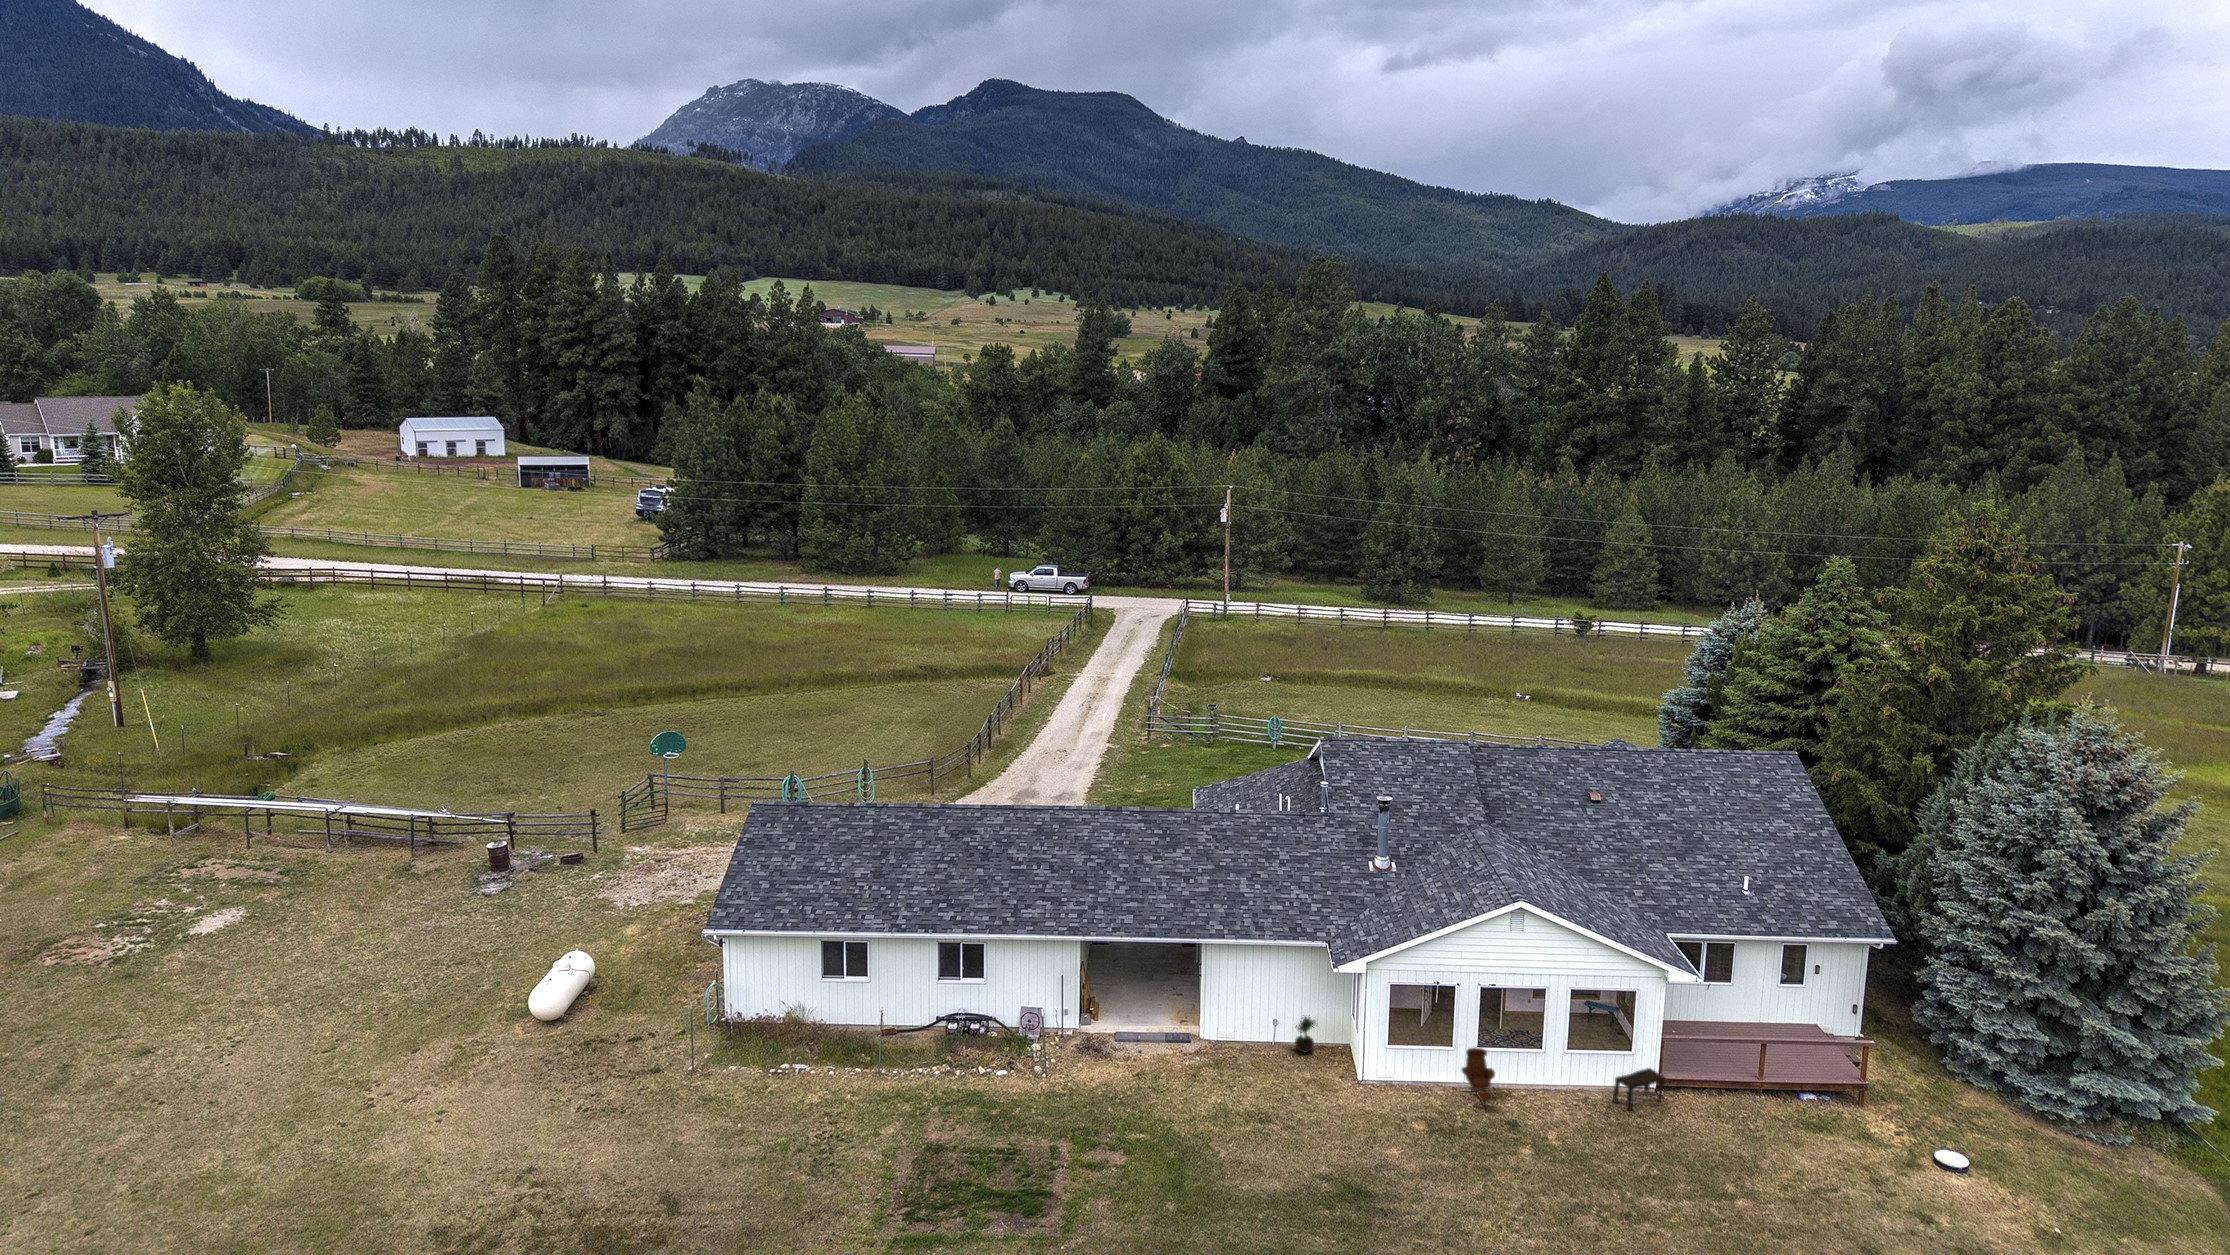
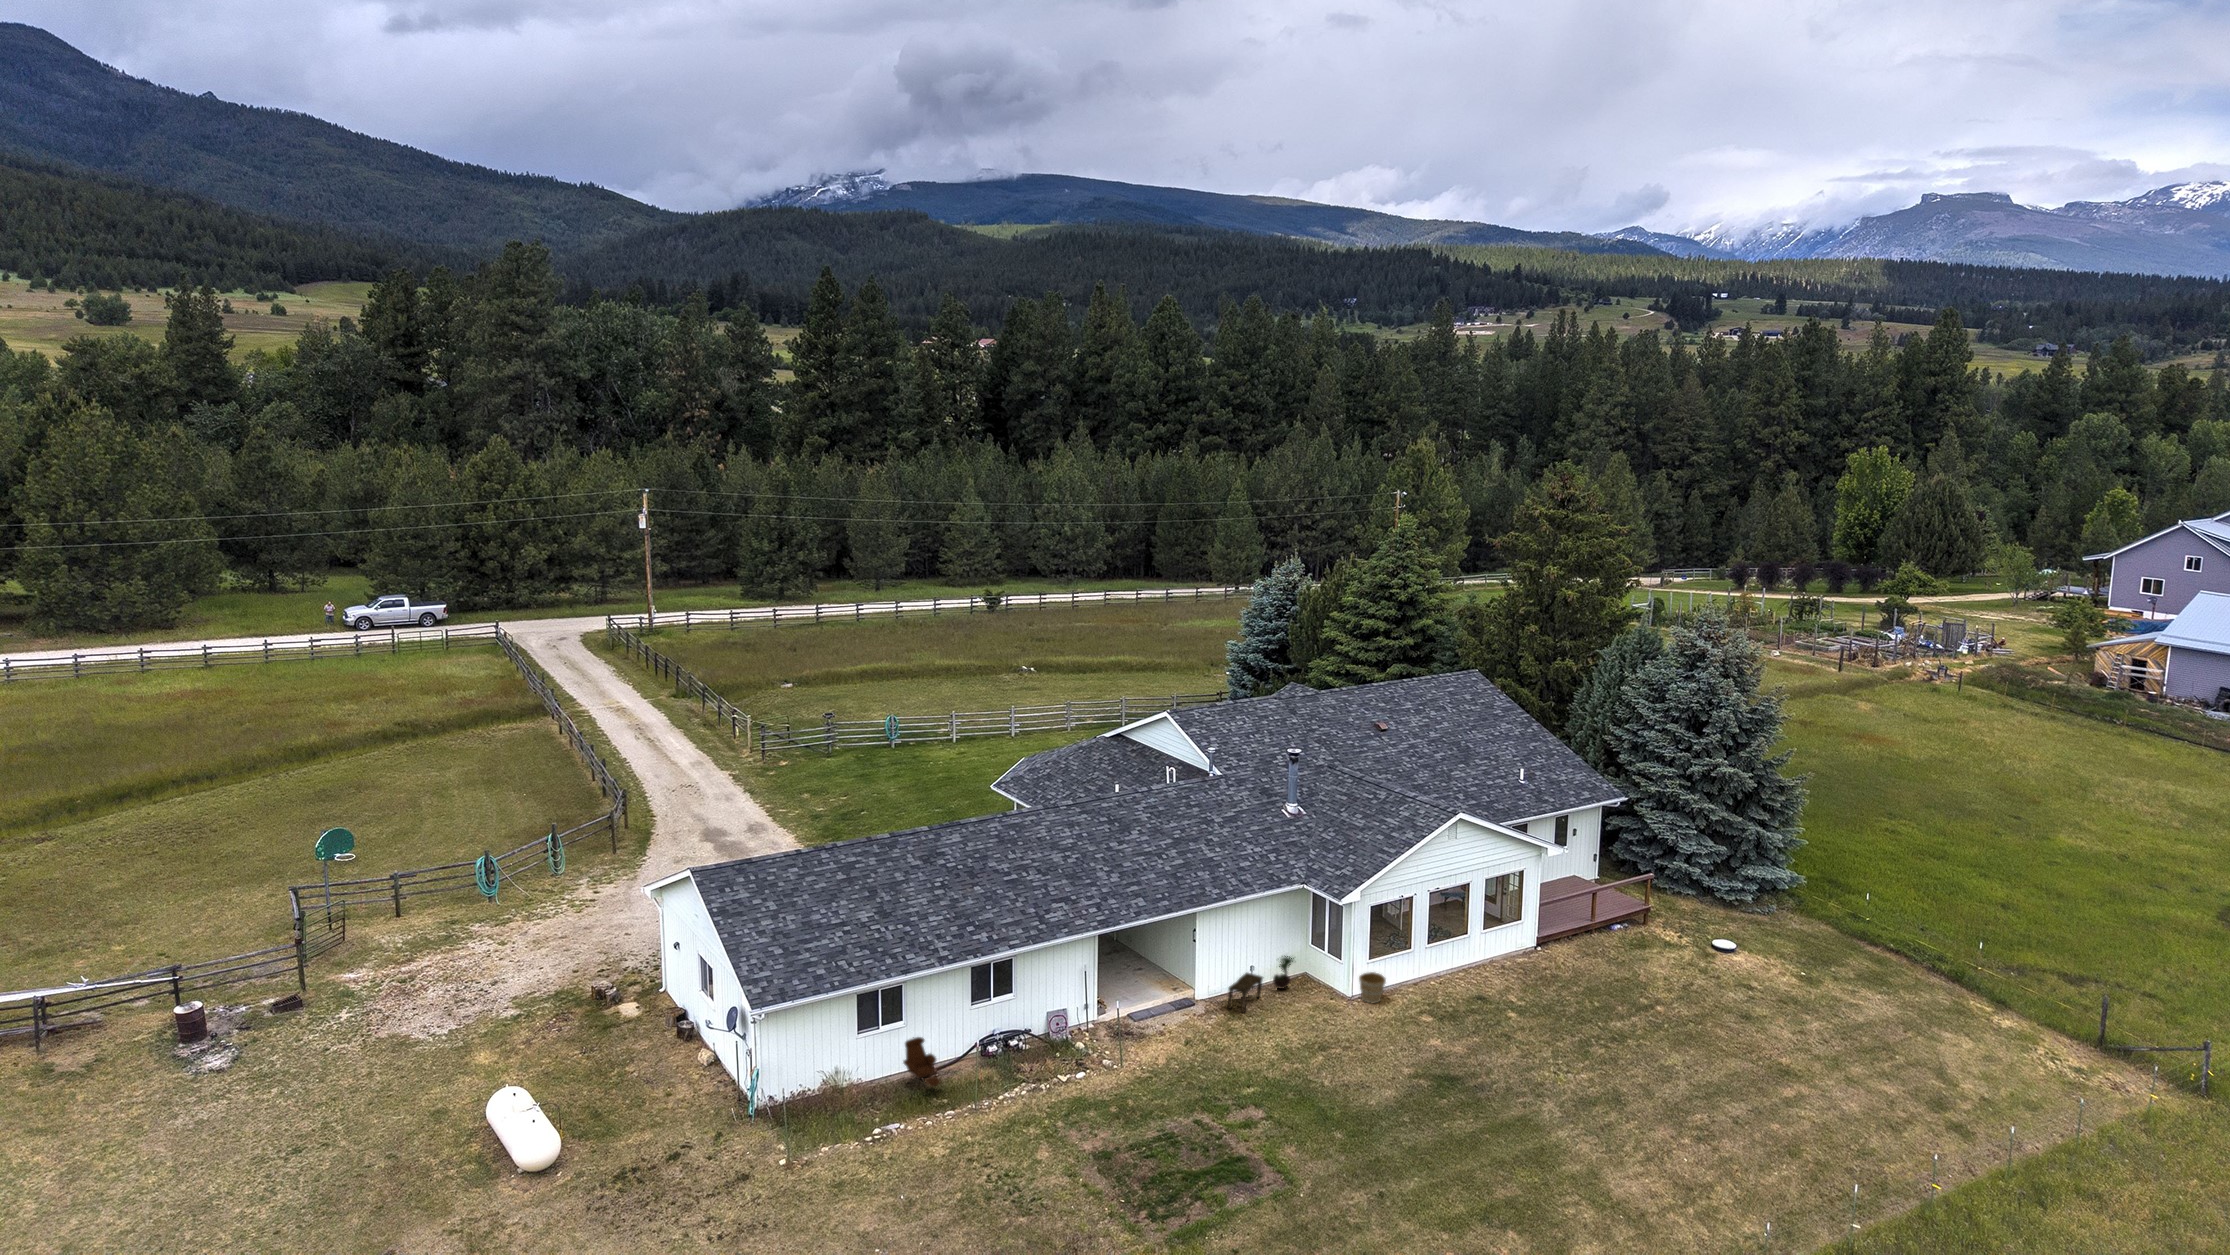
lounge chair: present [1462,1048,1495,1106] -> present [903,1037,940,1096]
wooden bucket: none [1372,1059,1404,1097] -> present [1359,972,1386,1003]
bench: present [1613,1068,1666,1110] -> present [1228,973,1263,1012]

